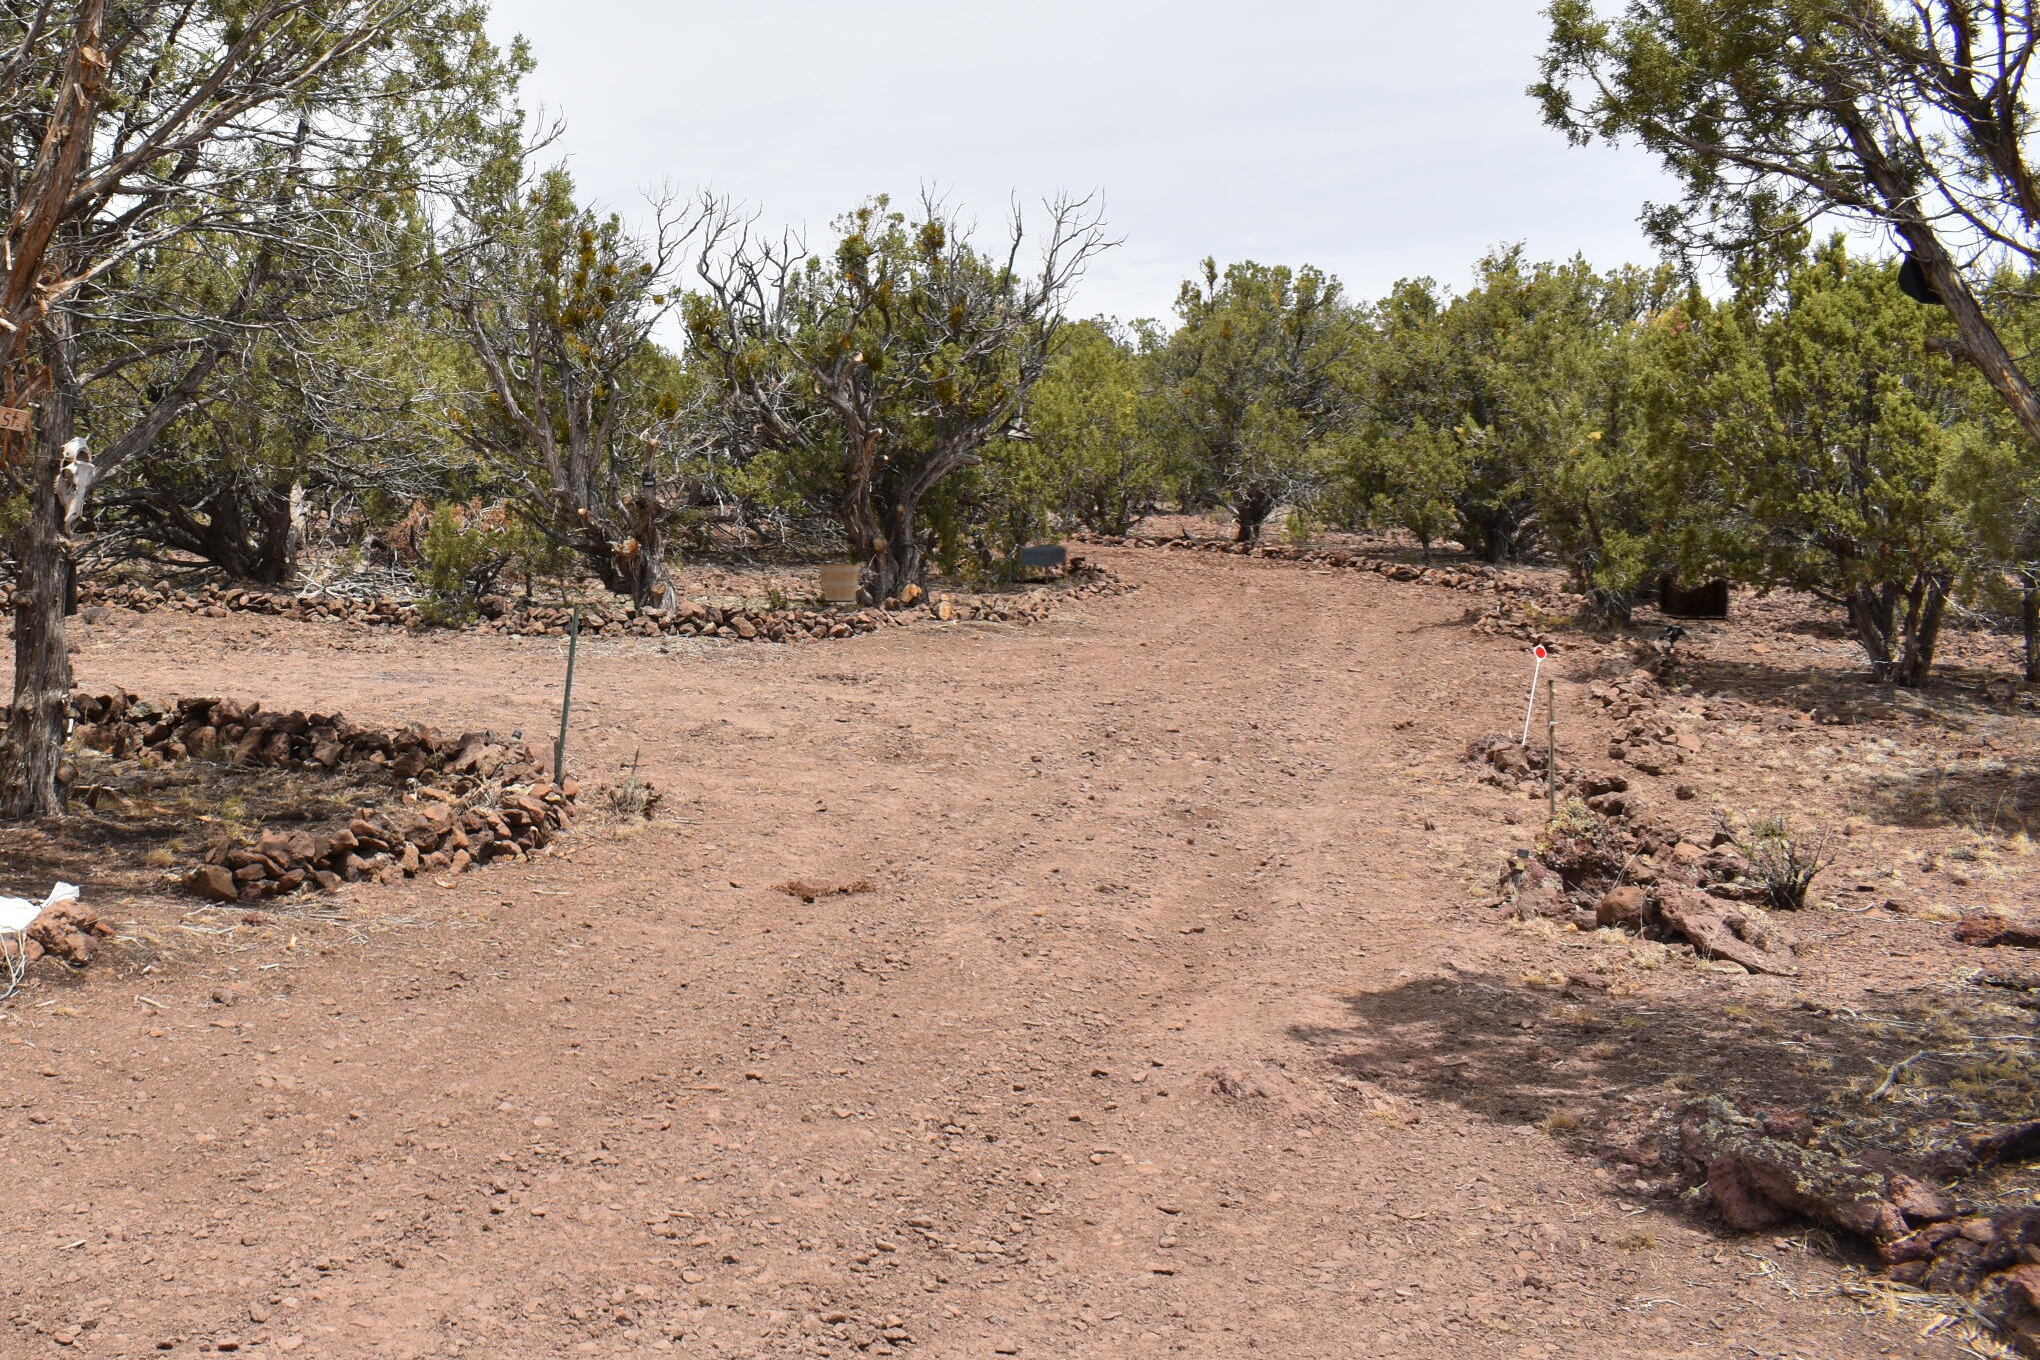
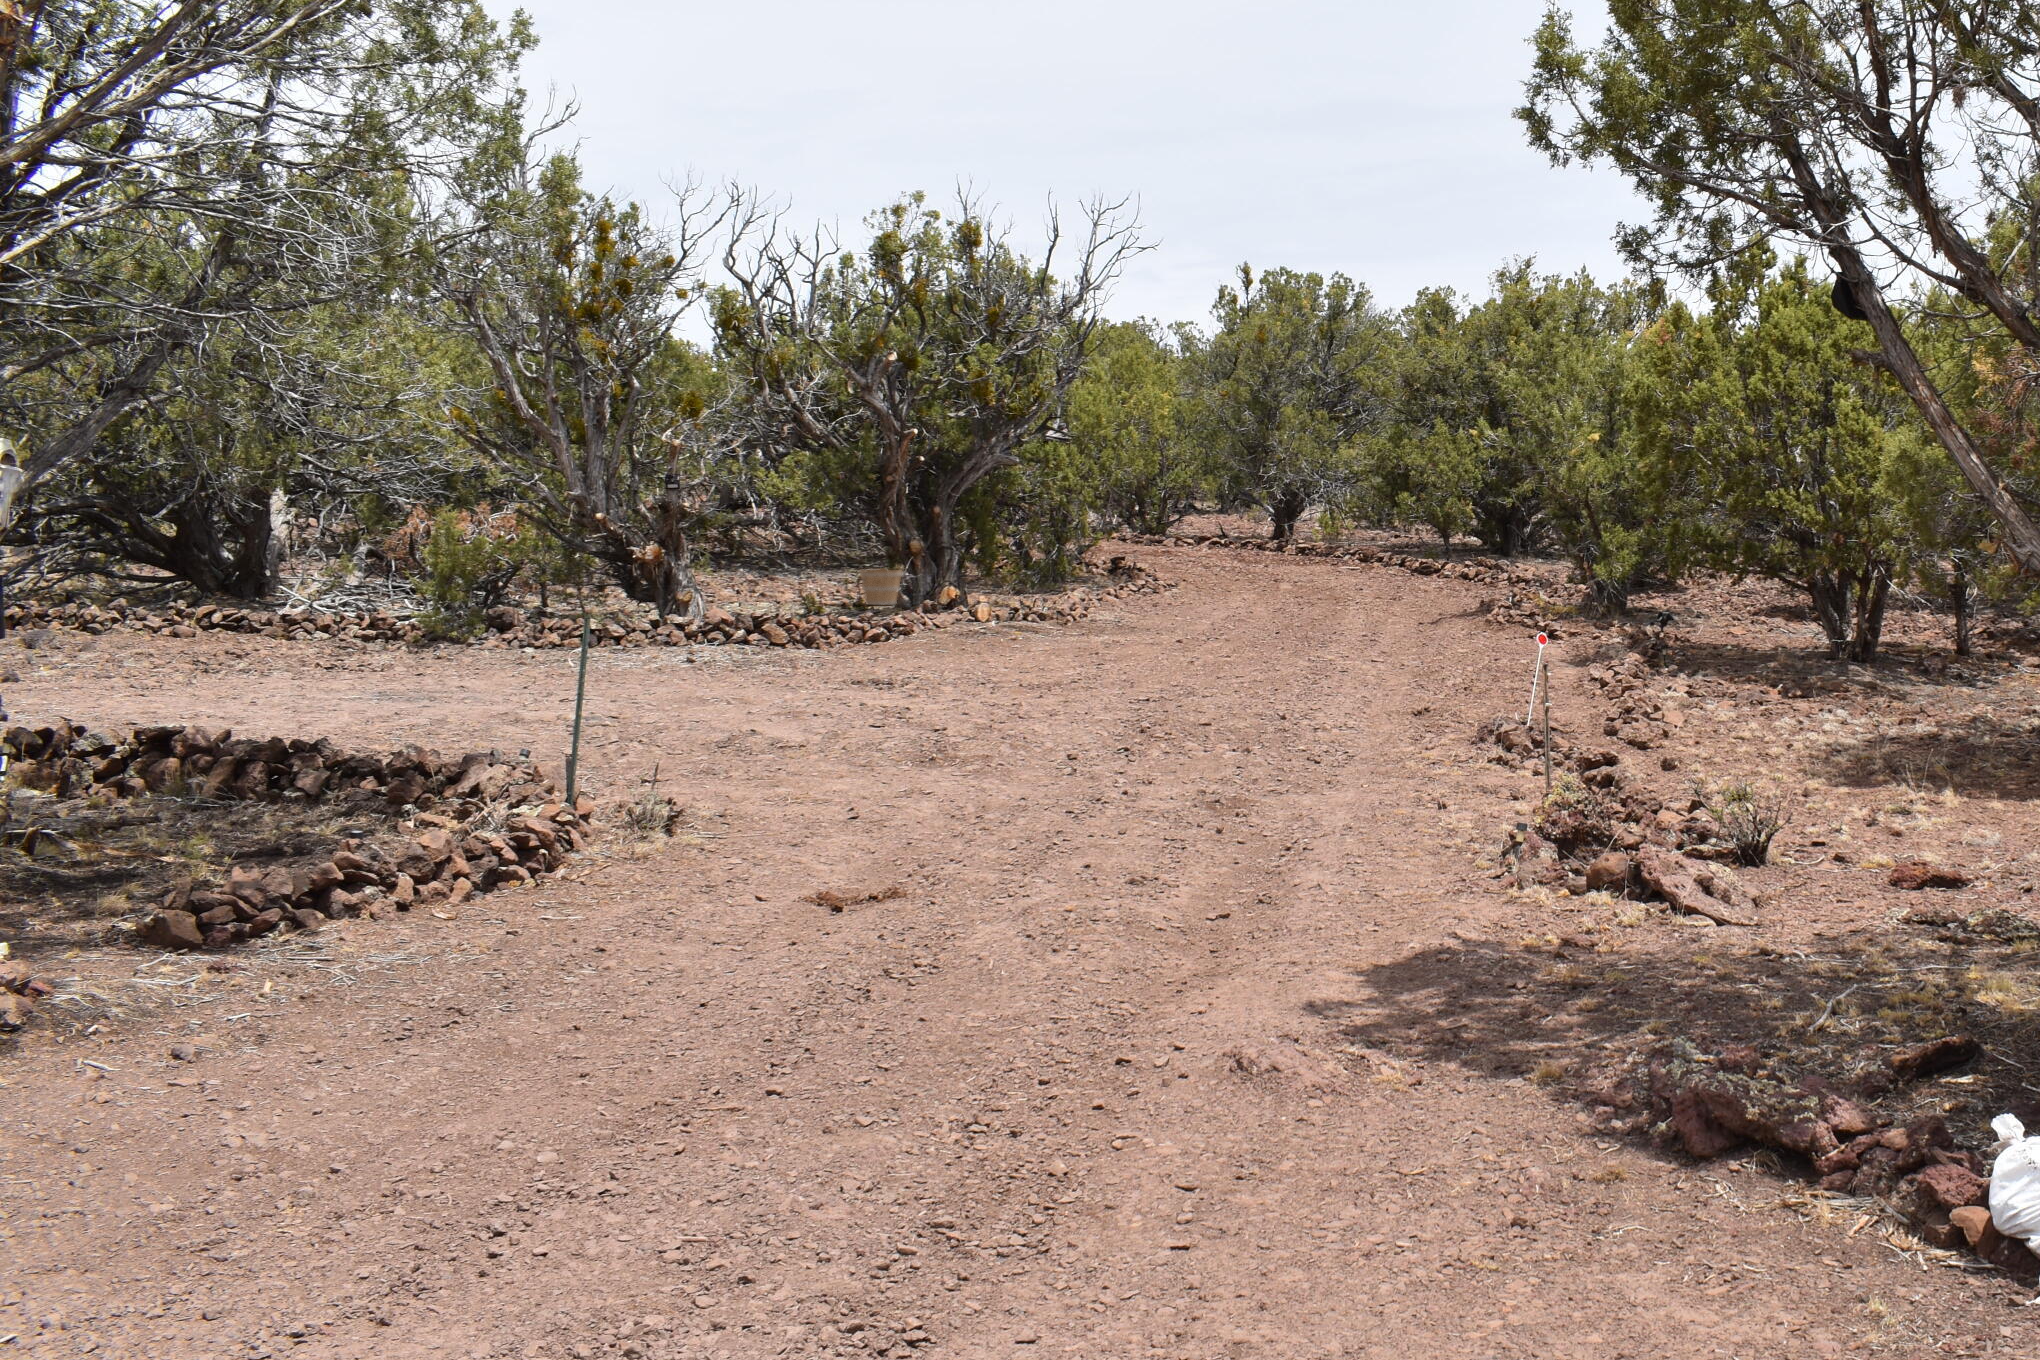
bench: present [1020,545,1067,582] -> none [1056,551,1101,587]
wooden crate: present [1658,572,1729,619] -> none [1556,579,1602,616]

